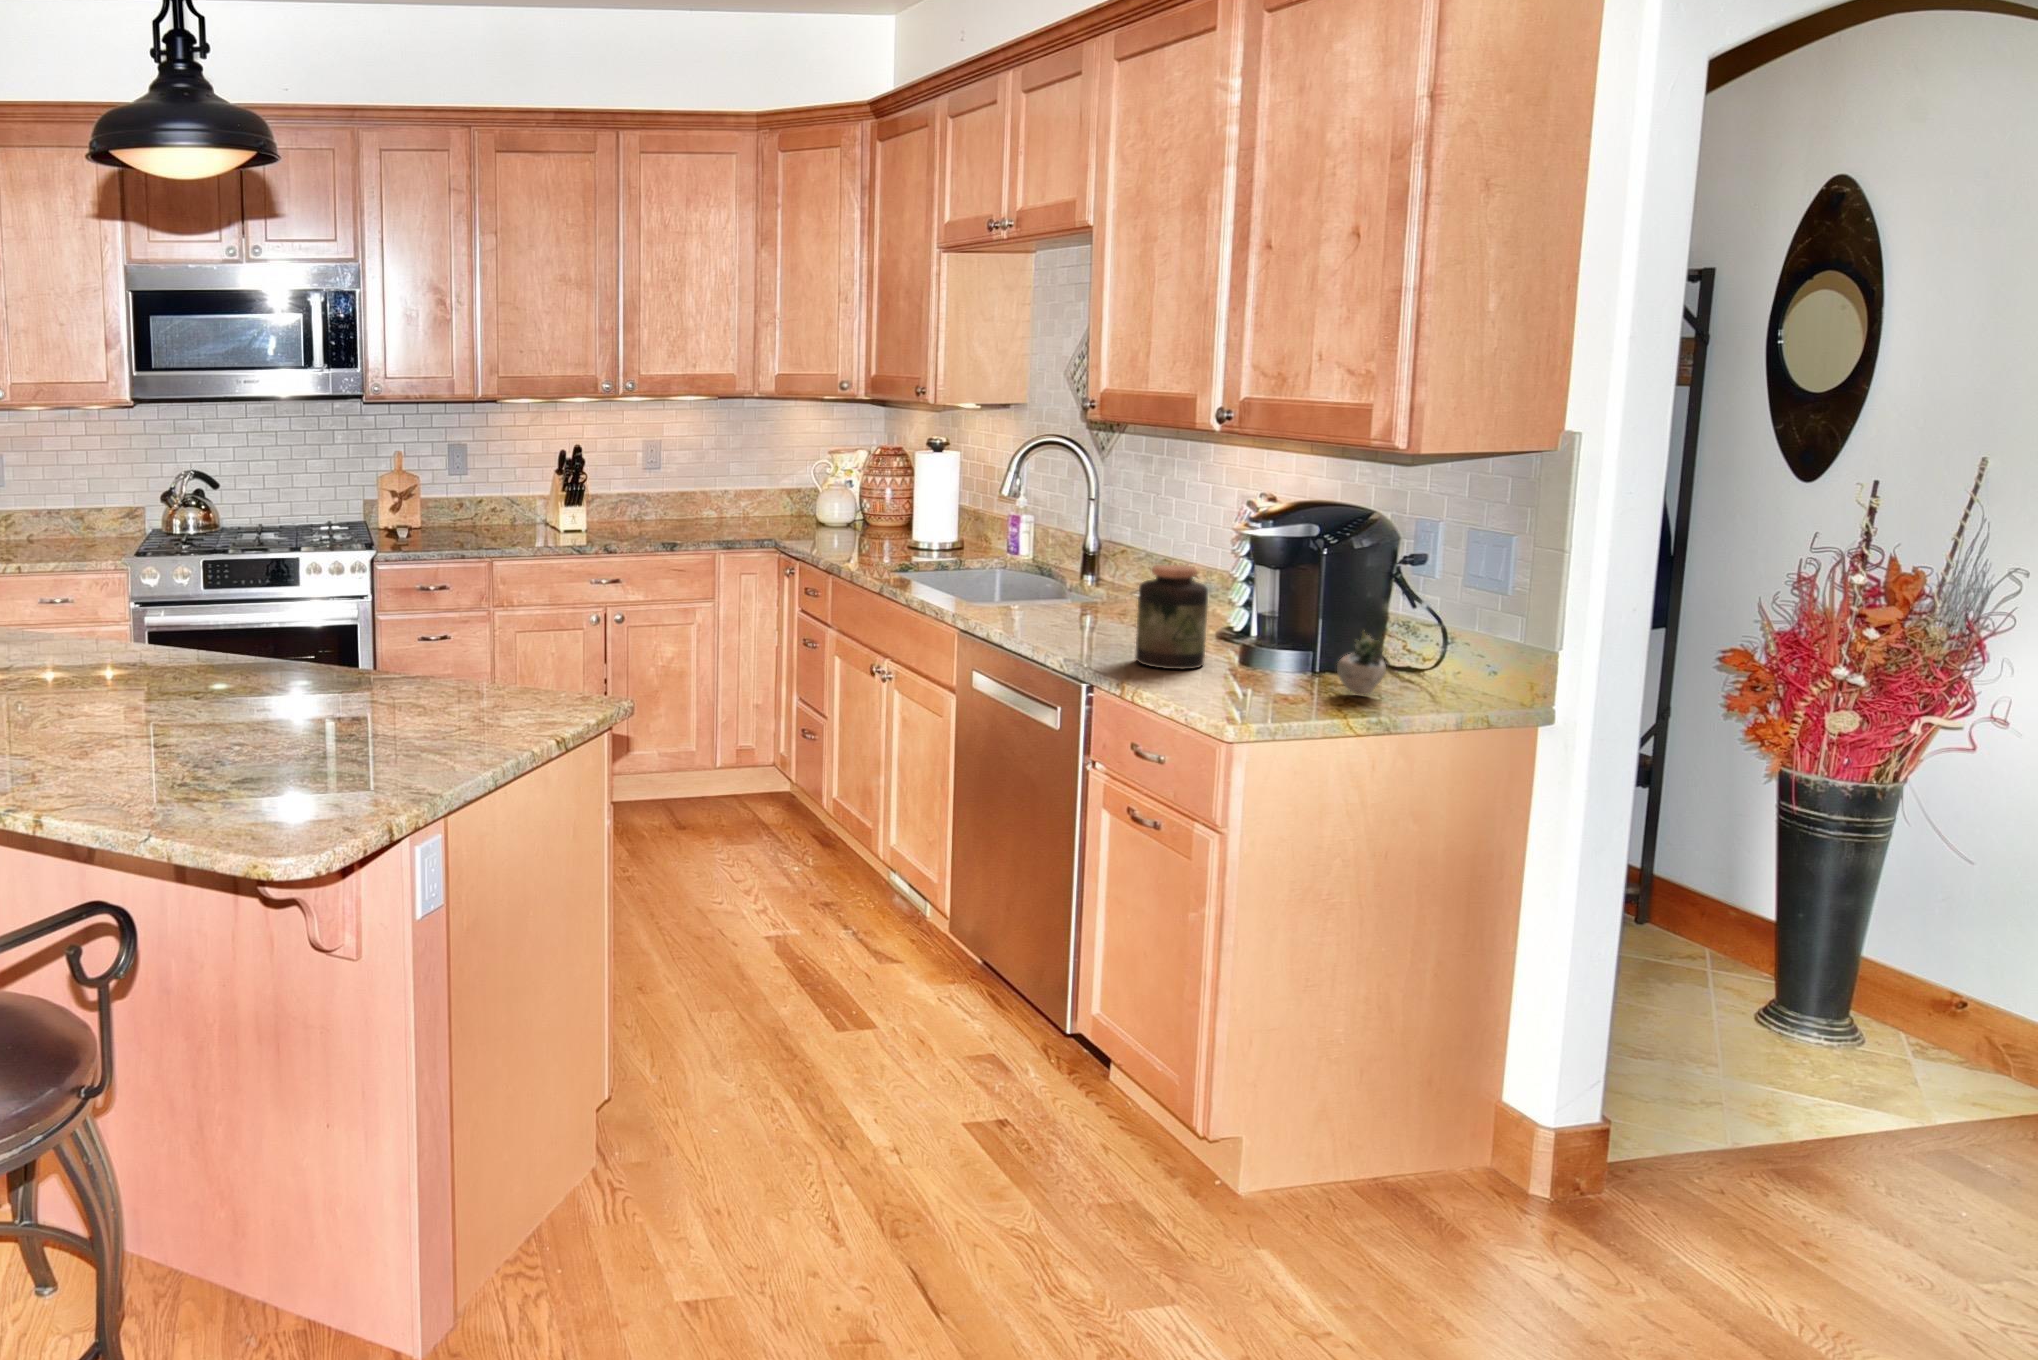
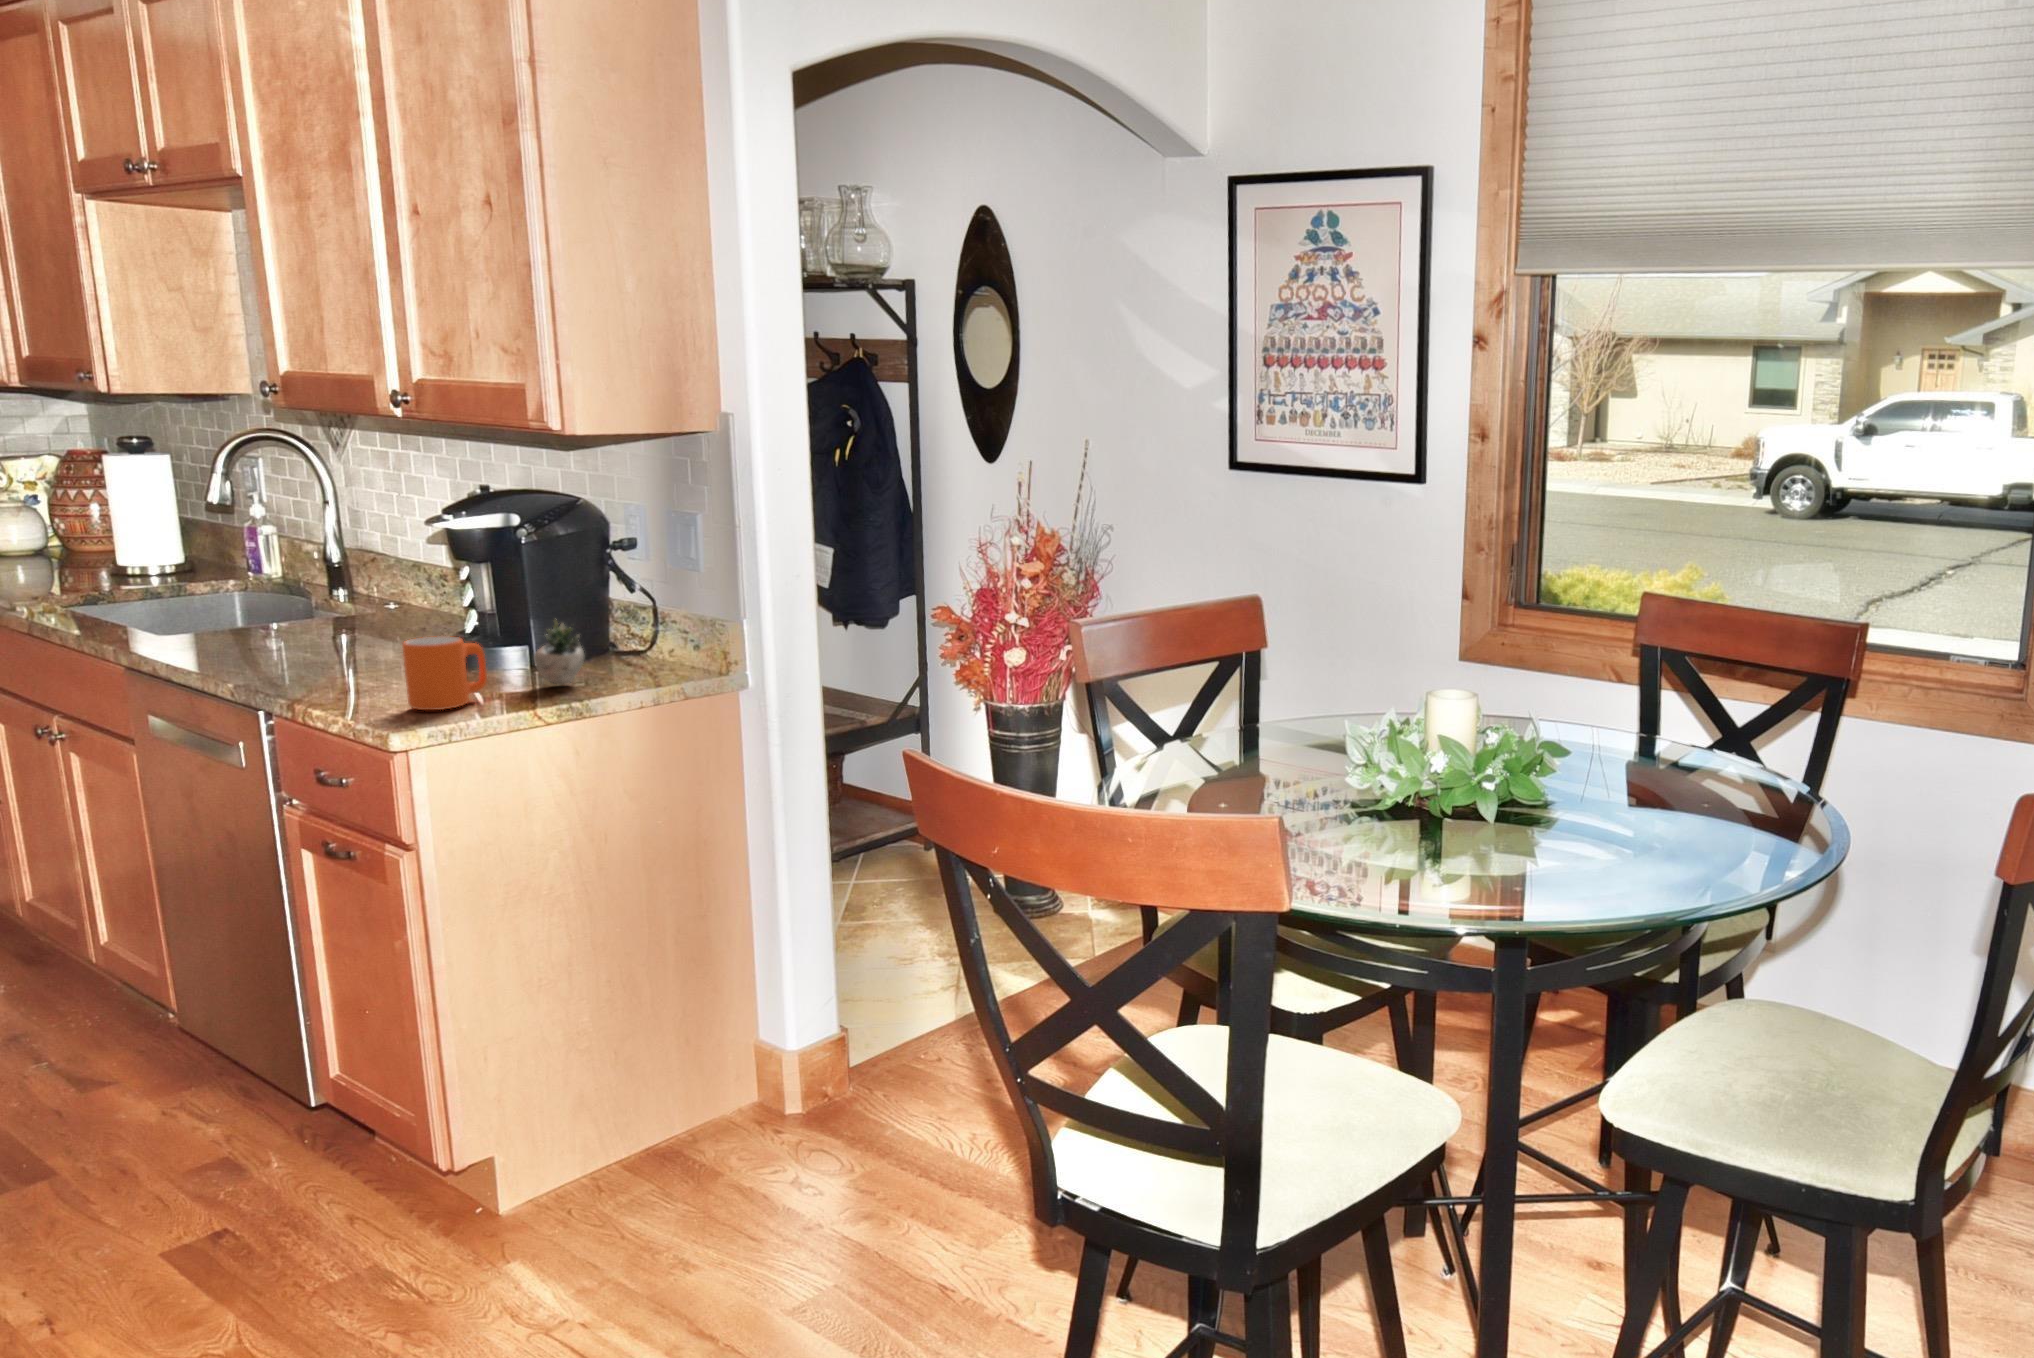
jar: present [1136,565,1208,669] -> none [315,568,409,684]
mug: none [1229,636,1298,705] -> present [403,636,487,710]

